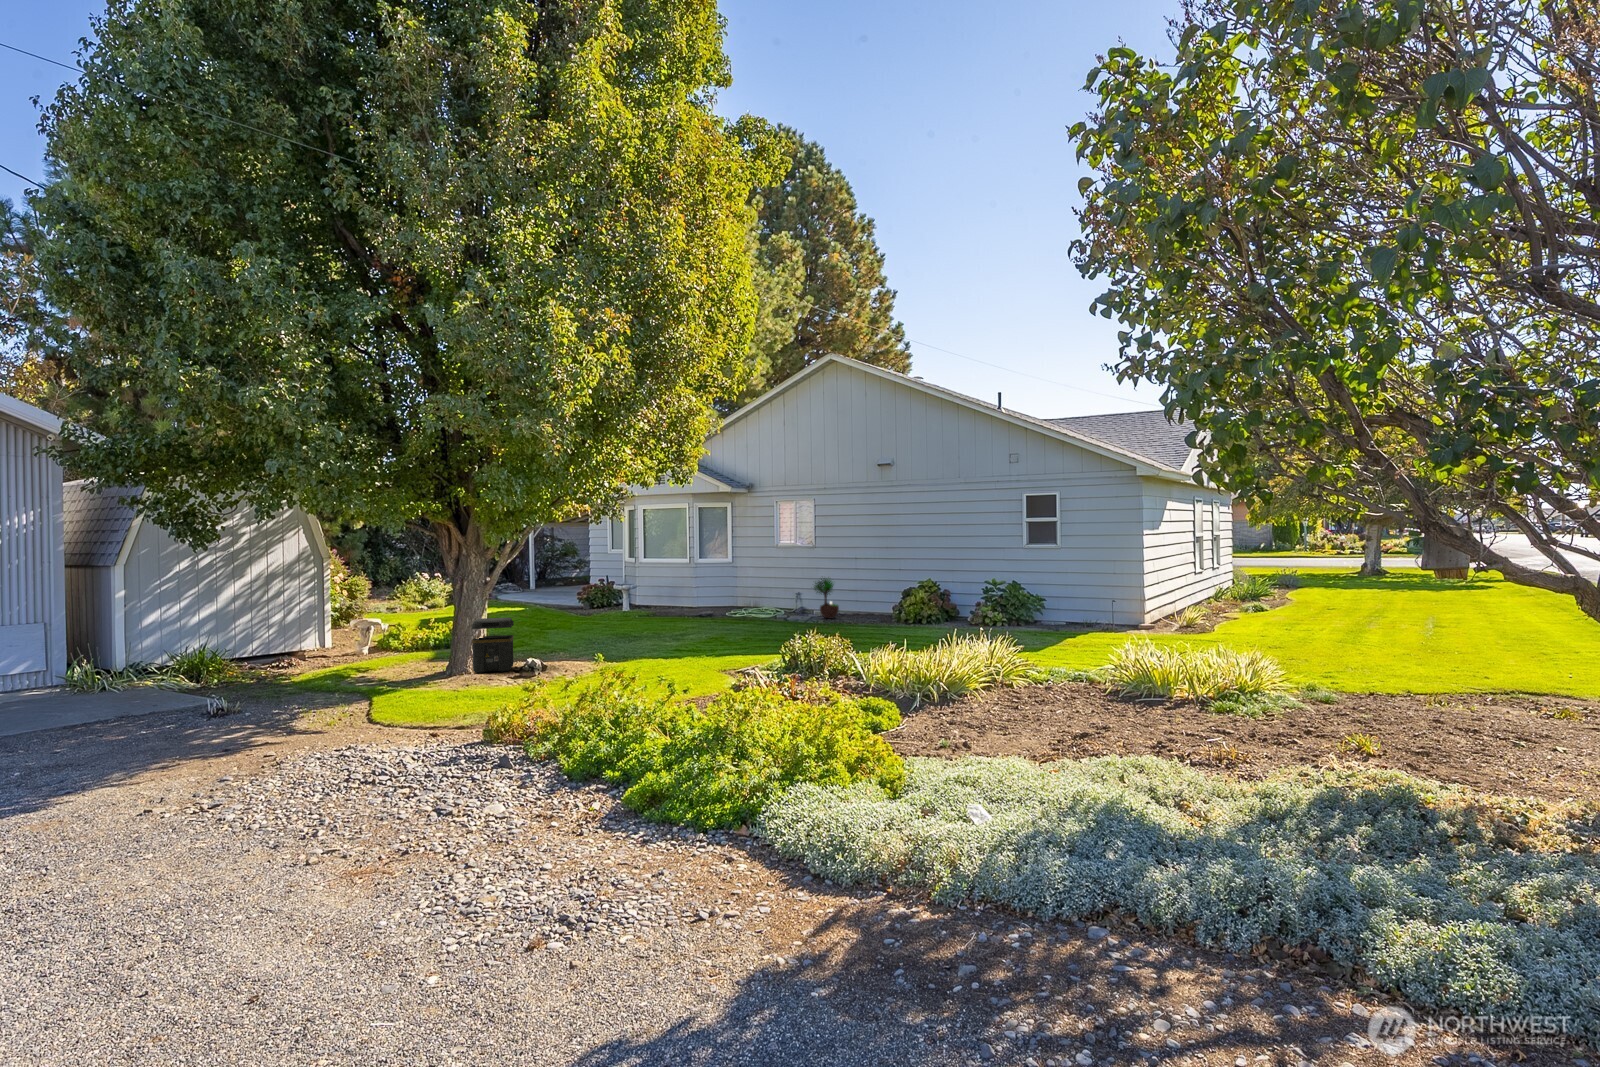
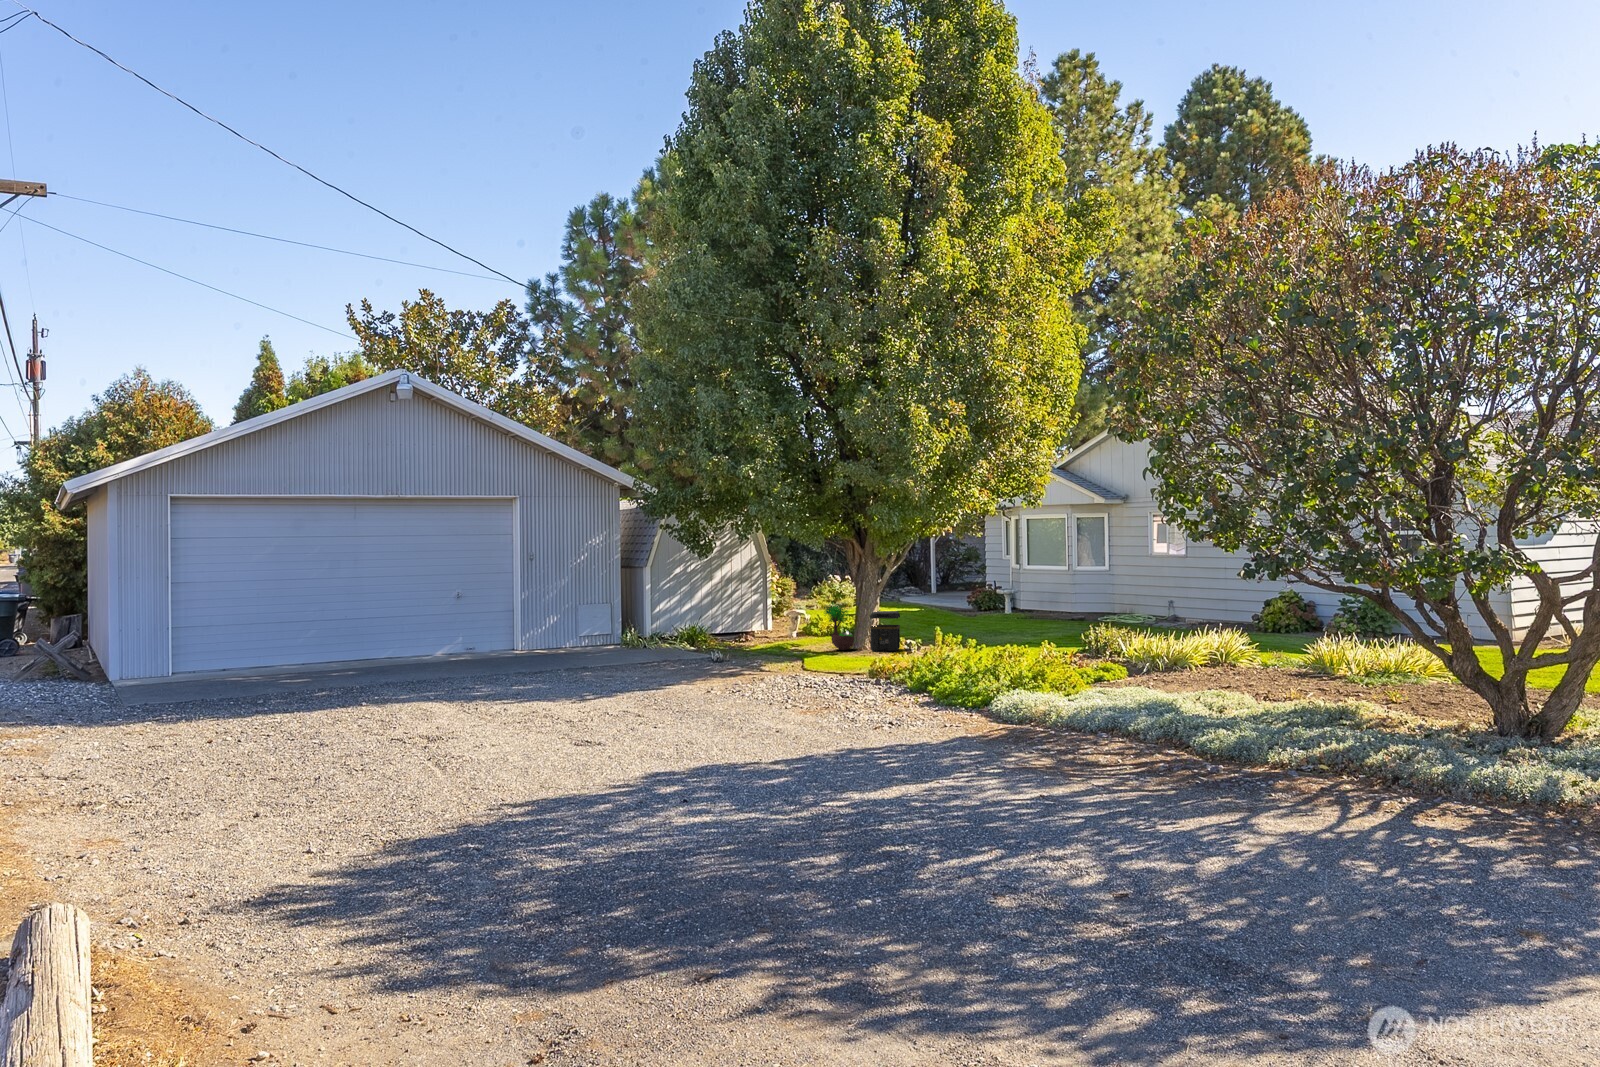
potted tree: present [814,578,839,618] -> present [824,603,854,650]

